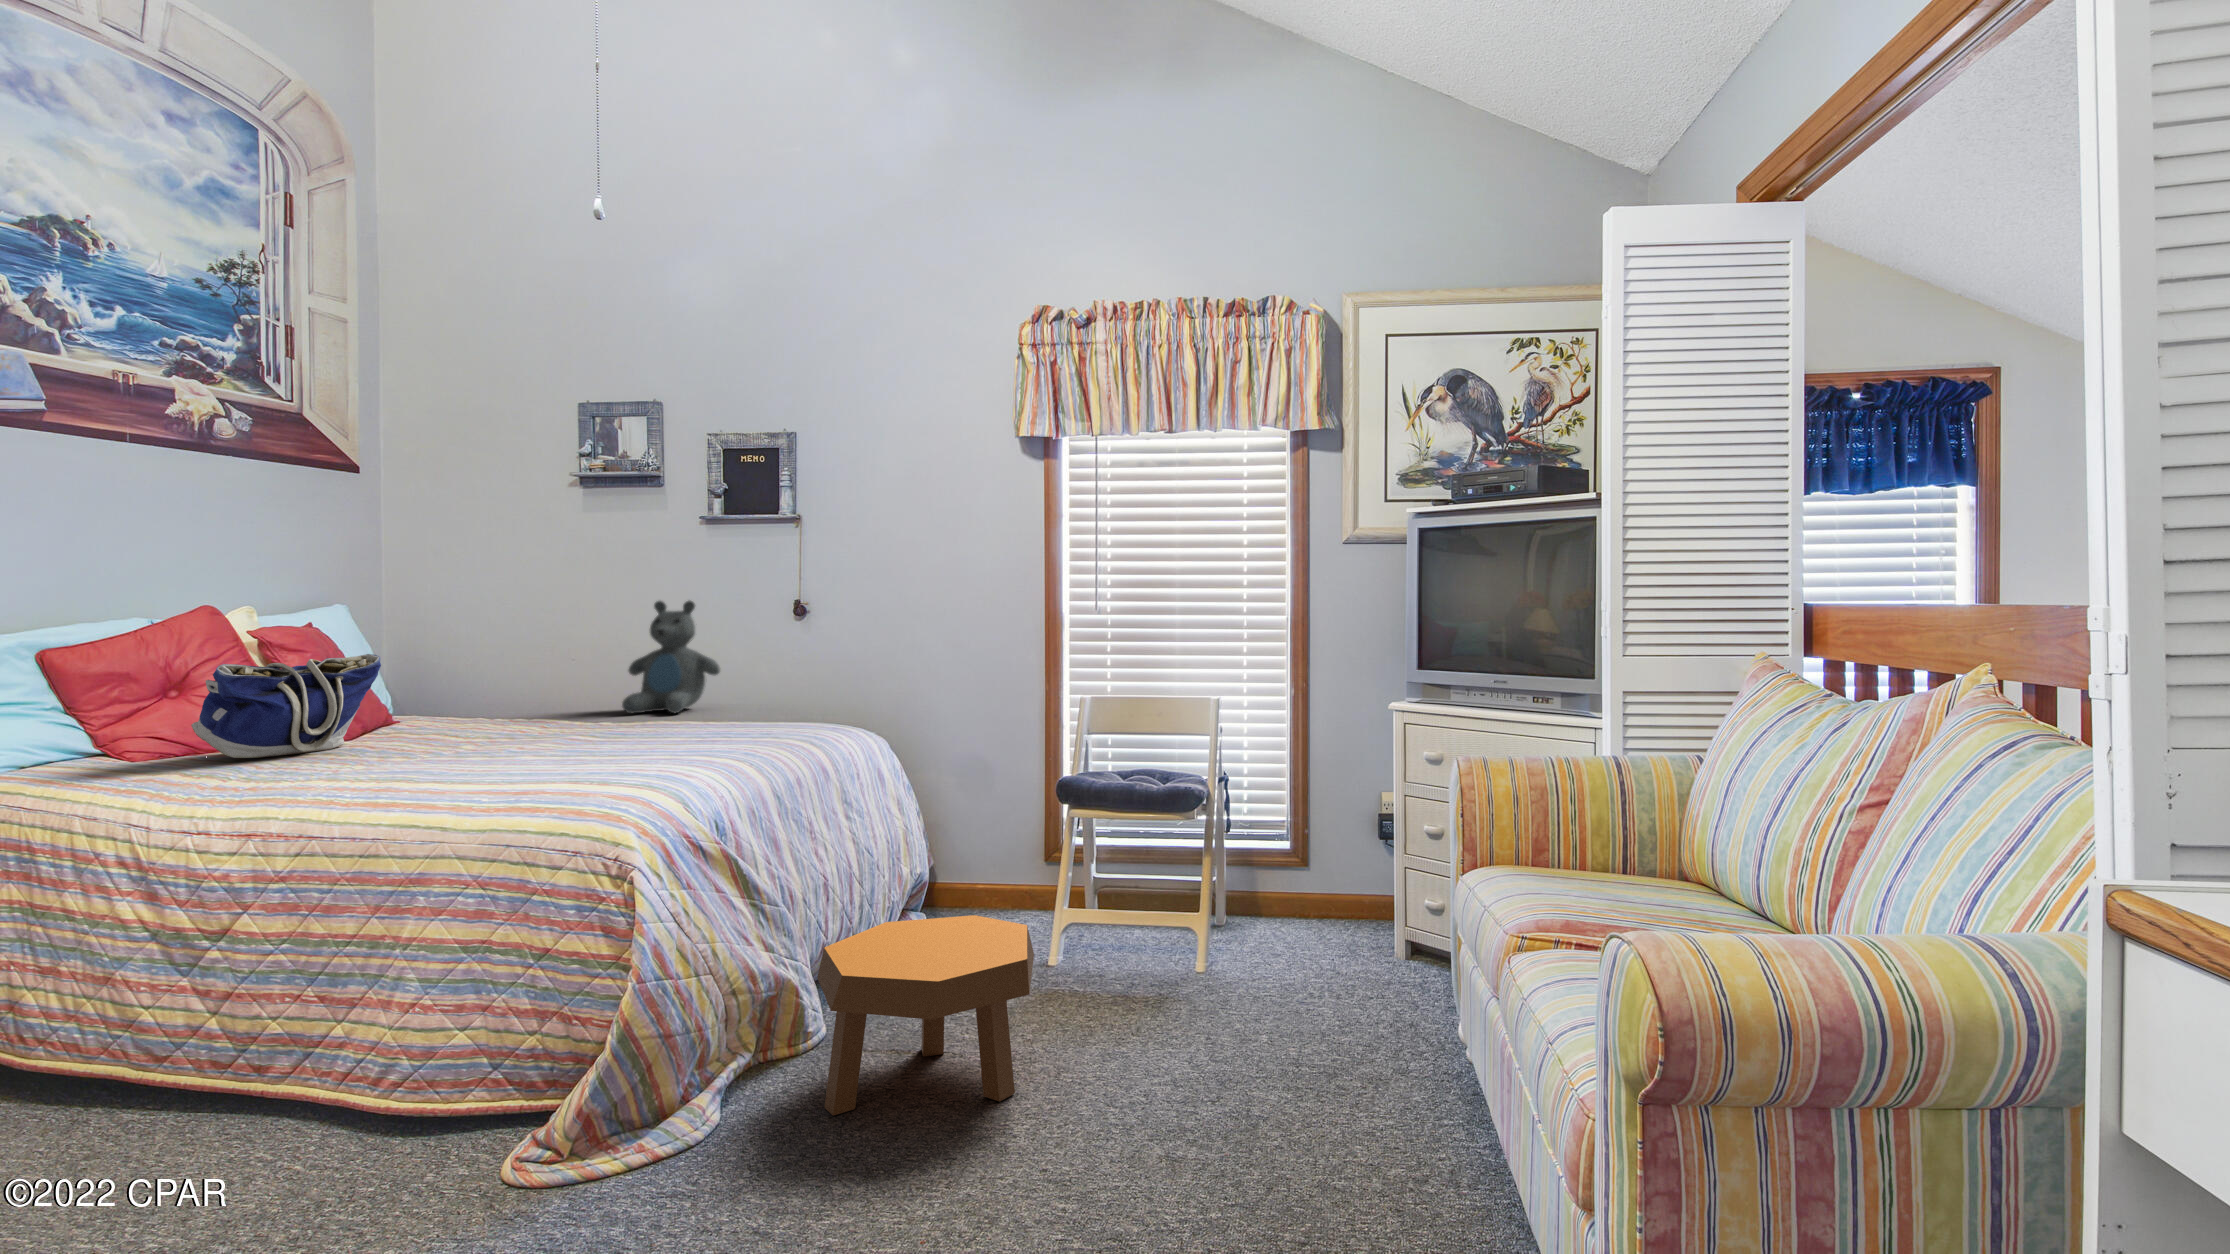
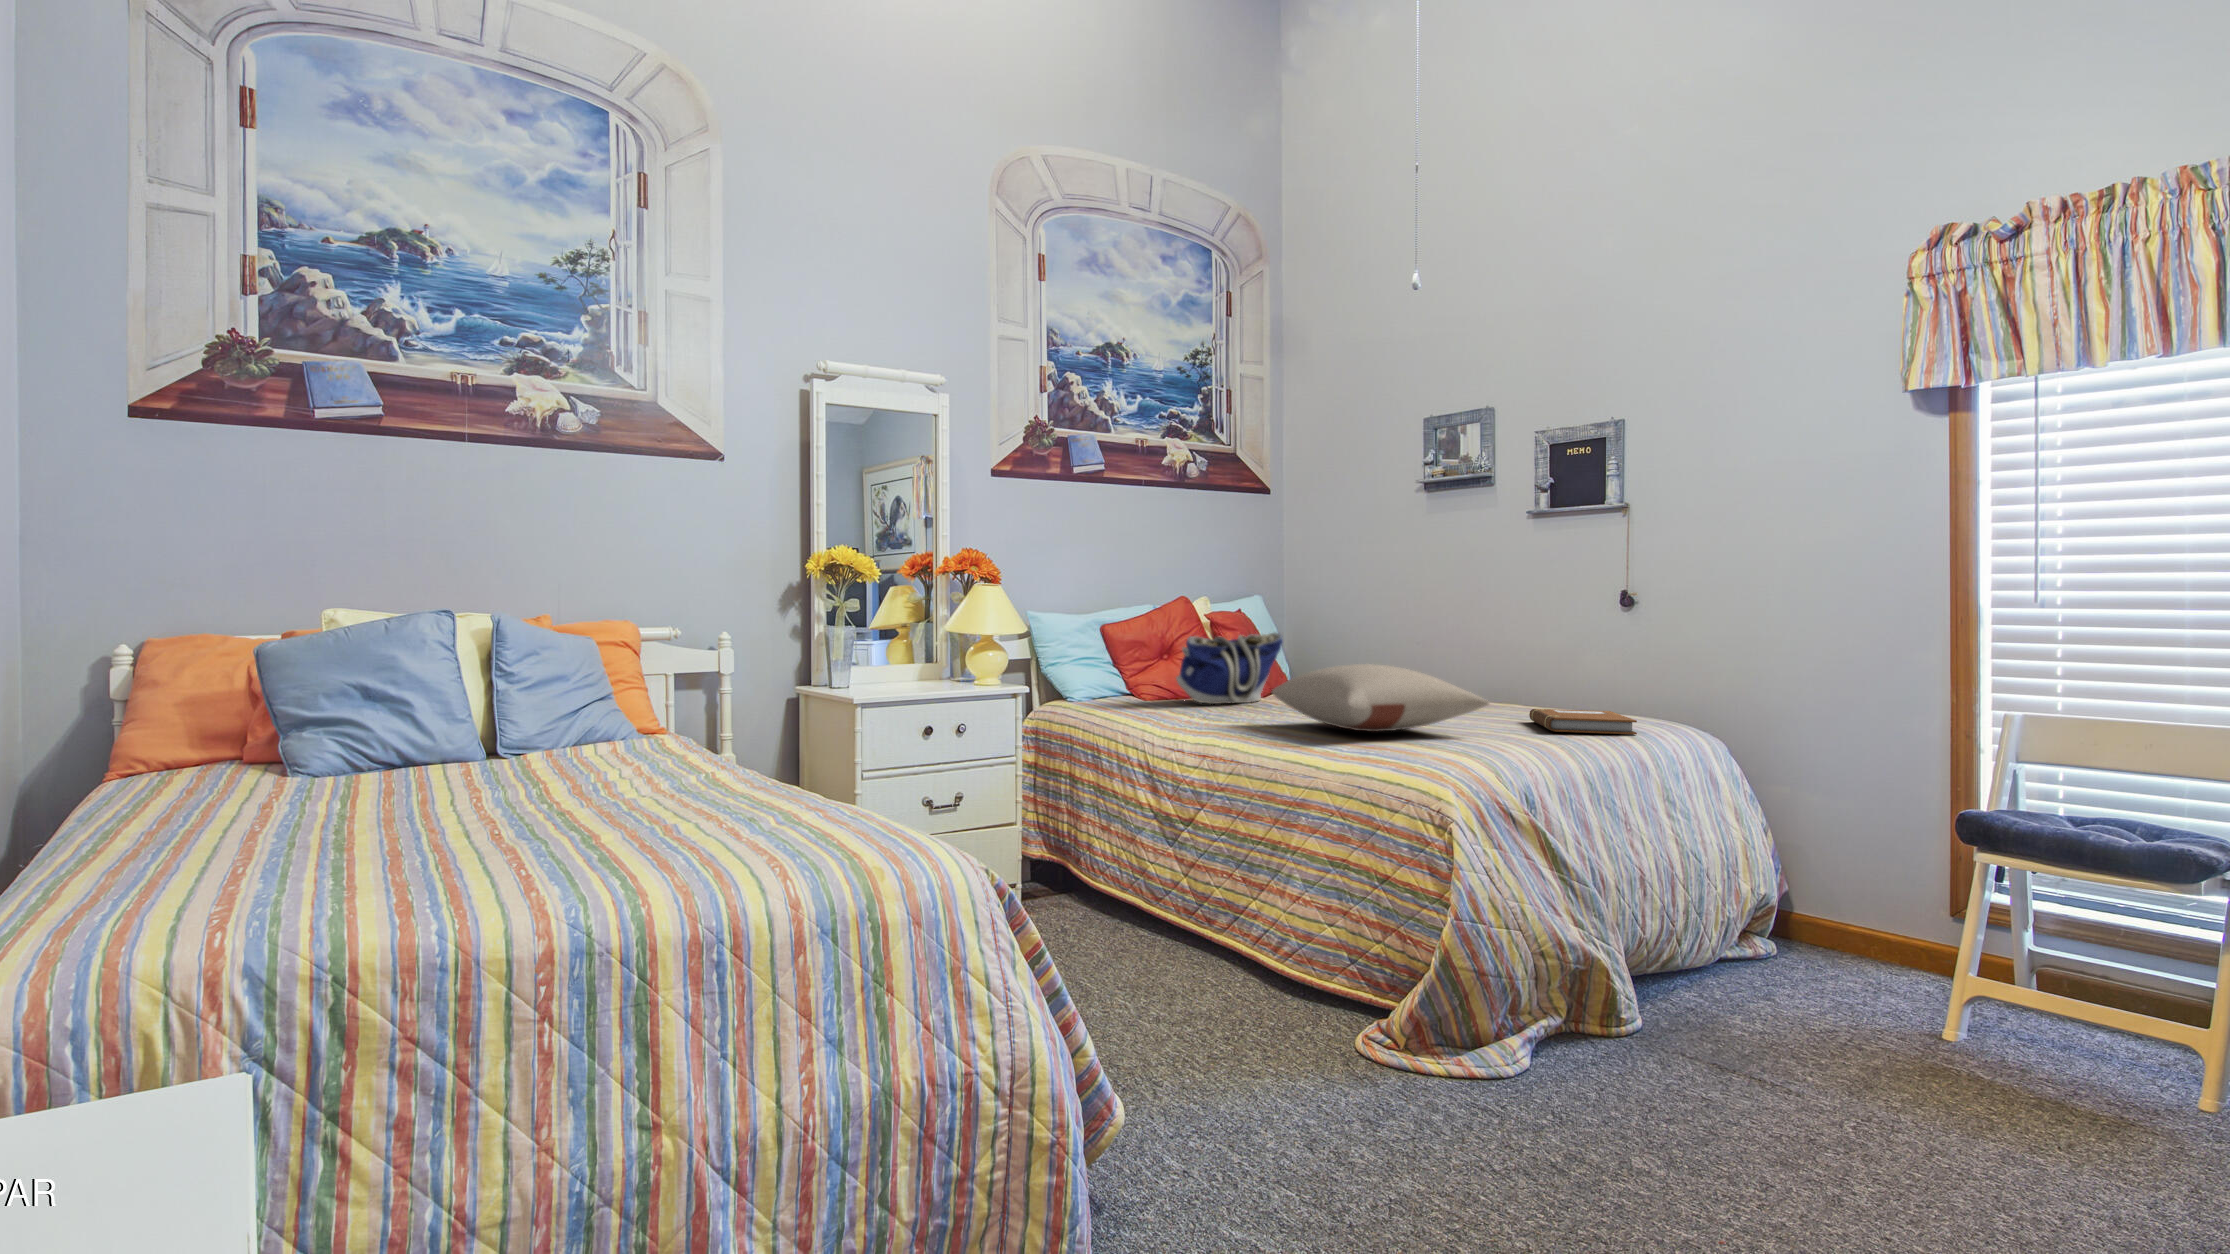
teddy bear: present [622,601,720,713] -> none [1463,592,1552,696]
pillow: none [369,690,667,773] -> present [1272,664,1489,732]
notebook: none [705,722,814,749] -> present [1529,709,1637,734]
footstool: present [817,915,1034,1116] -> none [1630,927,1906,1156]

